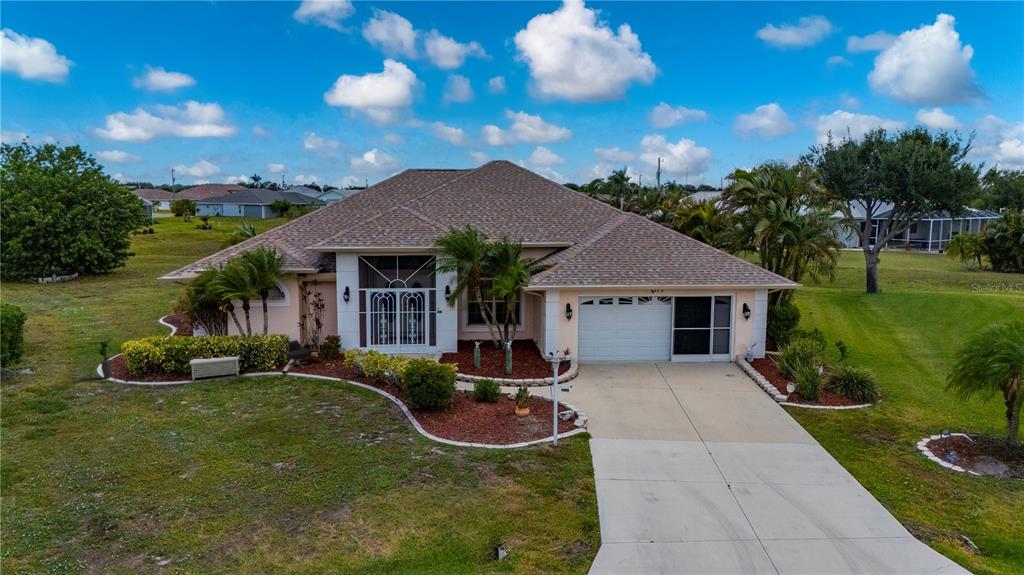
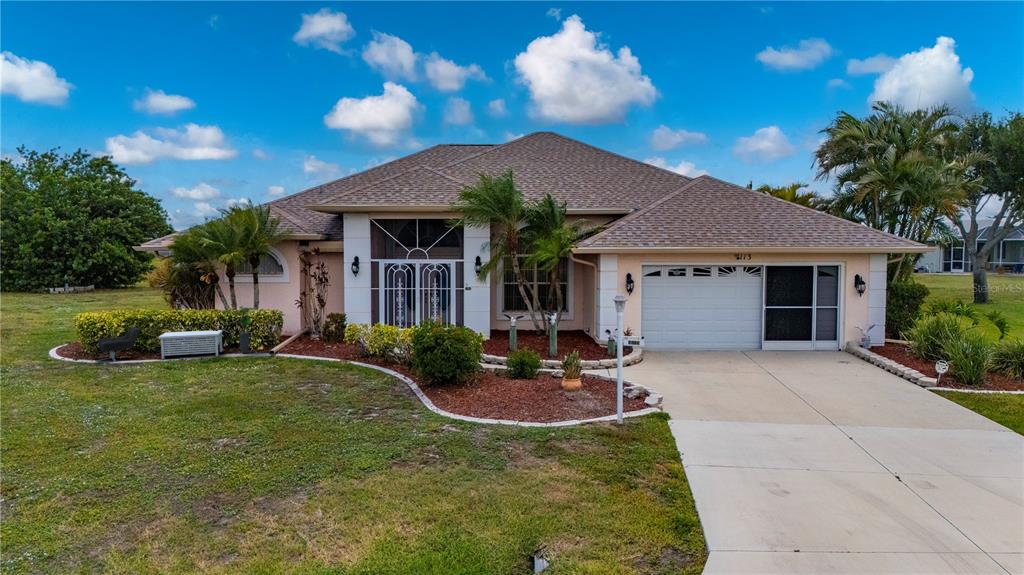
potted plant: present [95,339,116,378] -> present [239,308,251,353]
lounge chair: present [286,340,312,364] -> present [98,327,139,361]

